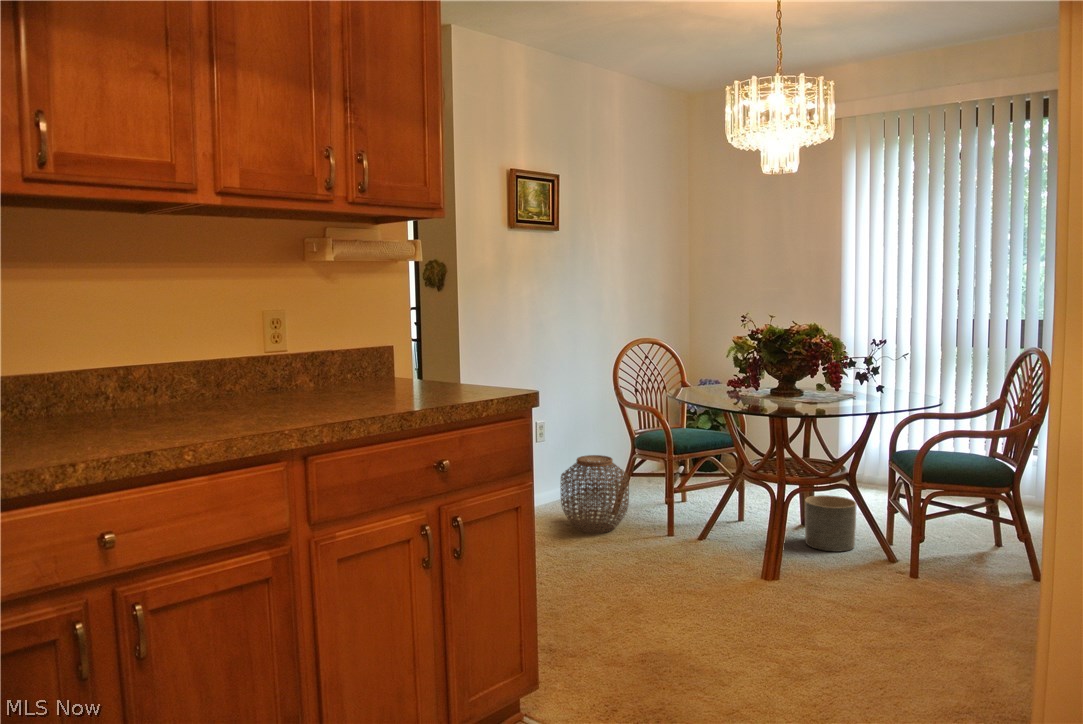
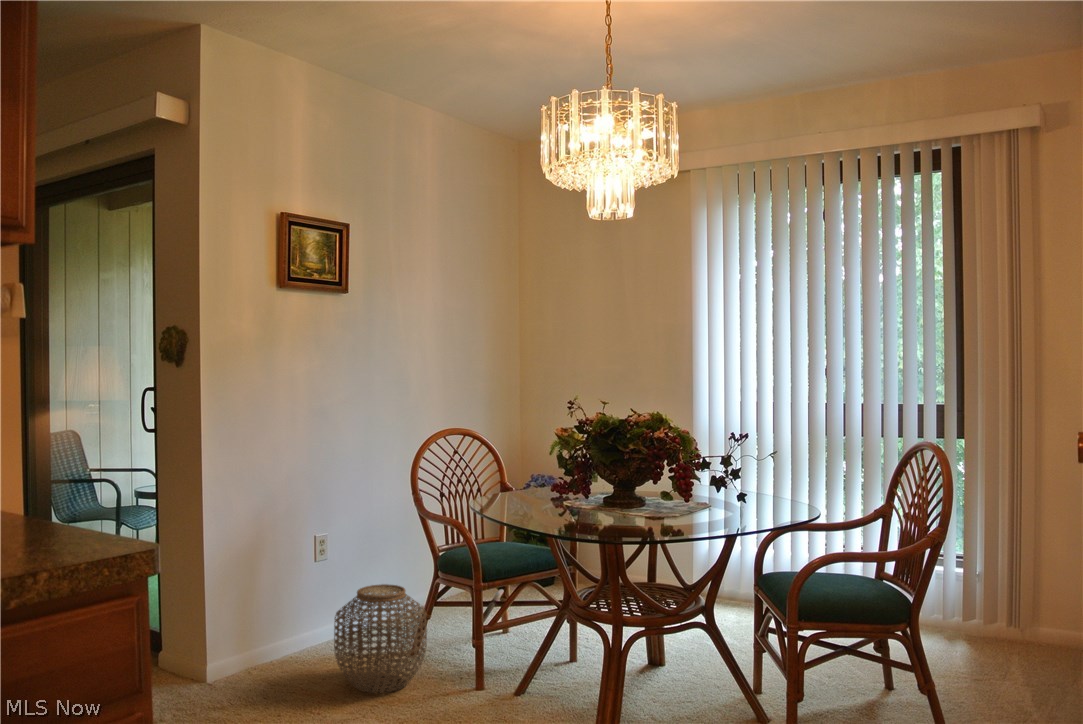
planter: present [805,495,856,552] -> none [650,630,712,706]

